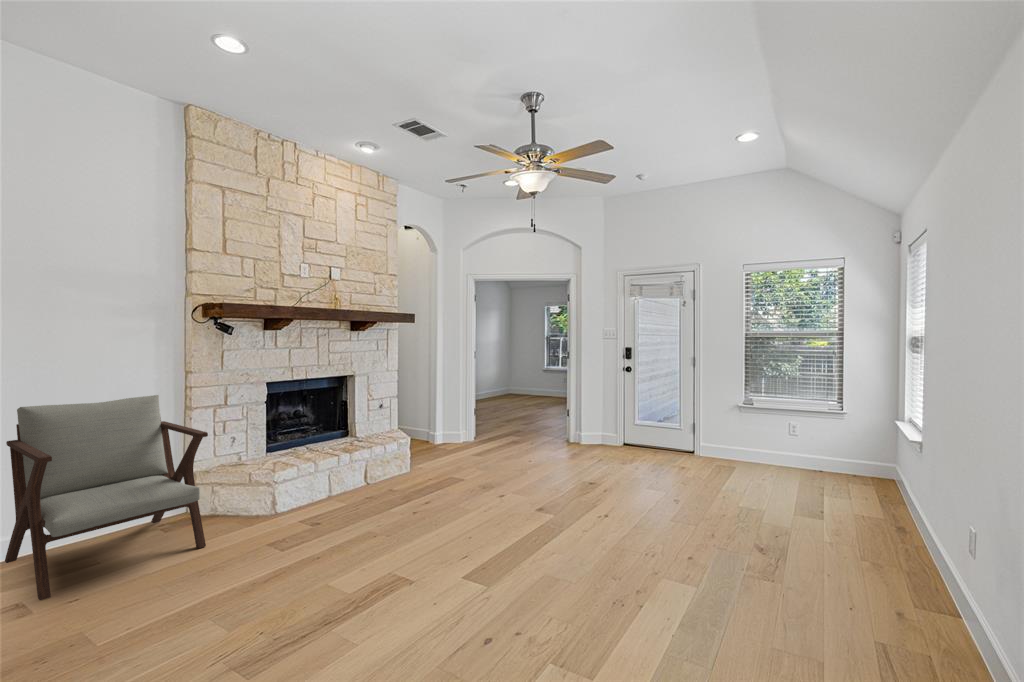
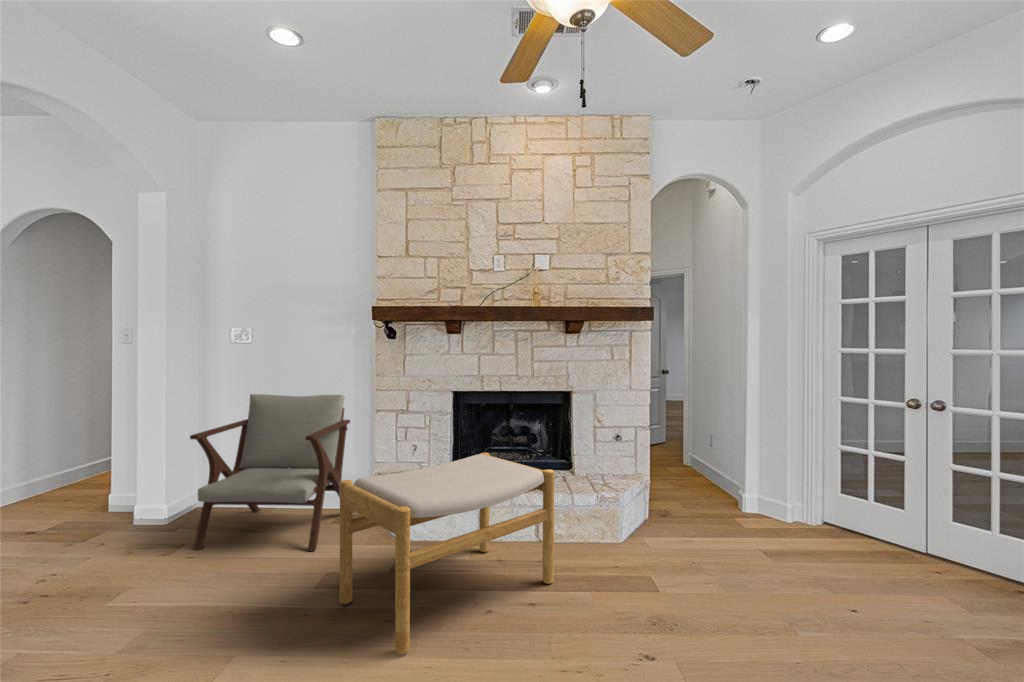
footstool: none [316,422,417,548] -> present [340,453,554,655]

